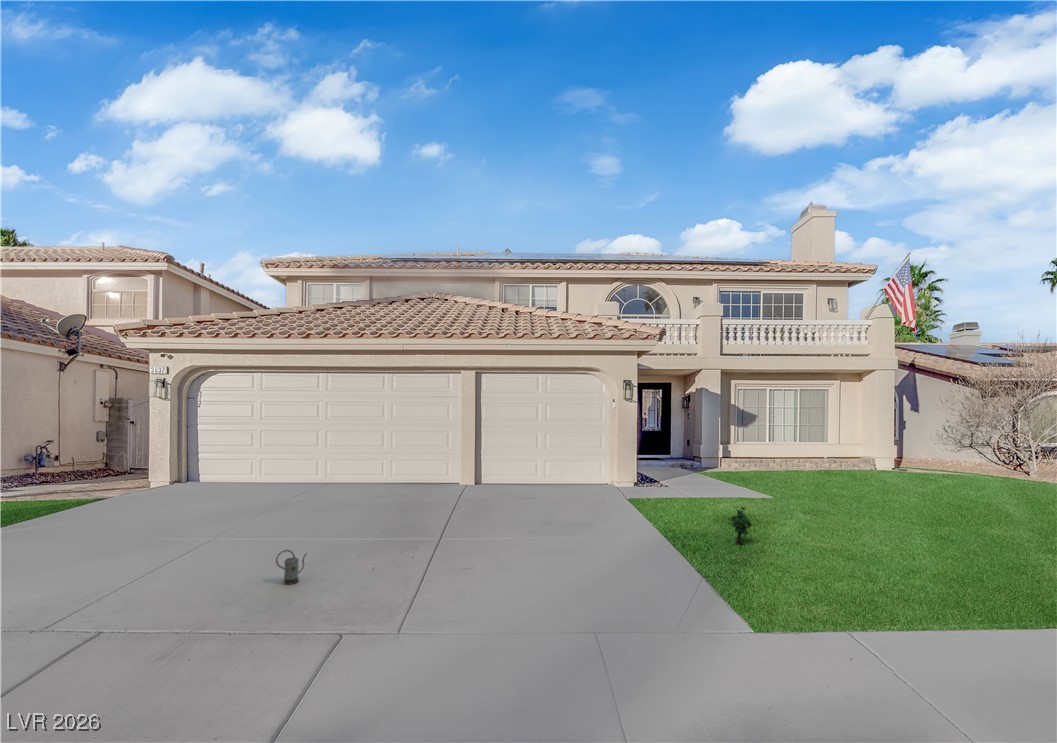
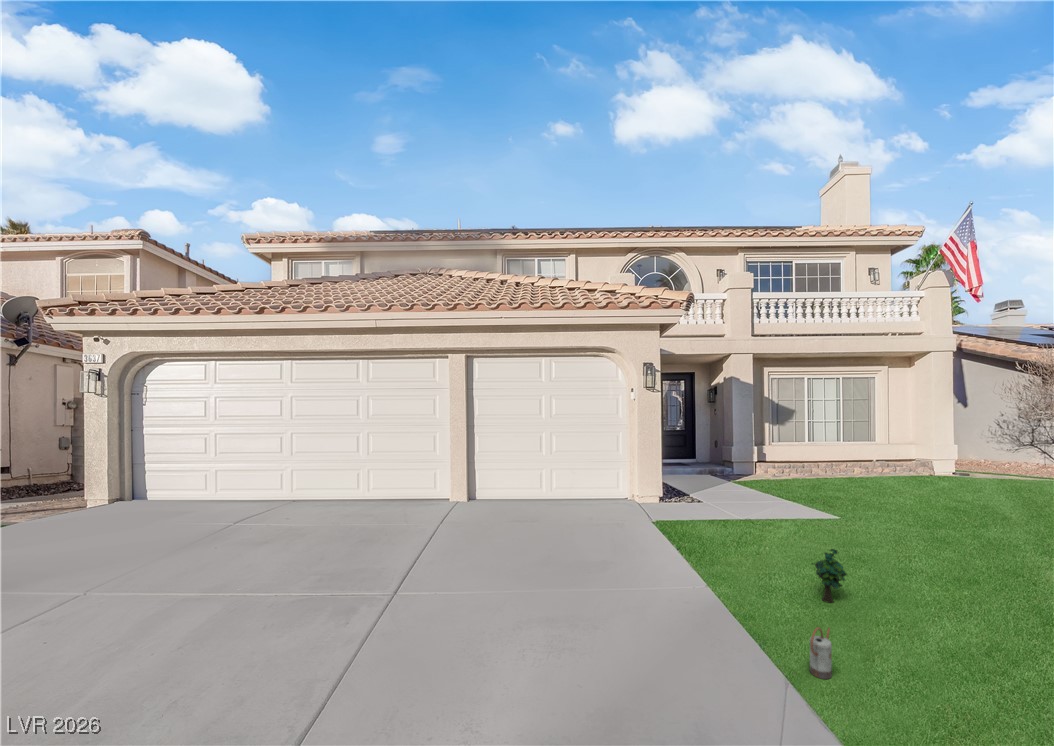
watering can: present [276,550,307,585] -> present [810,627,832,679]

